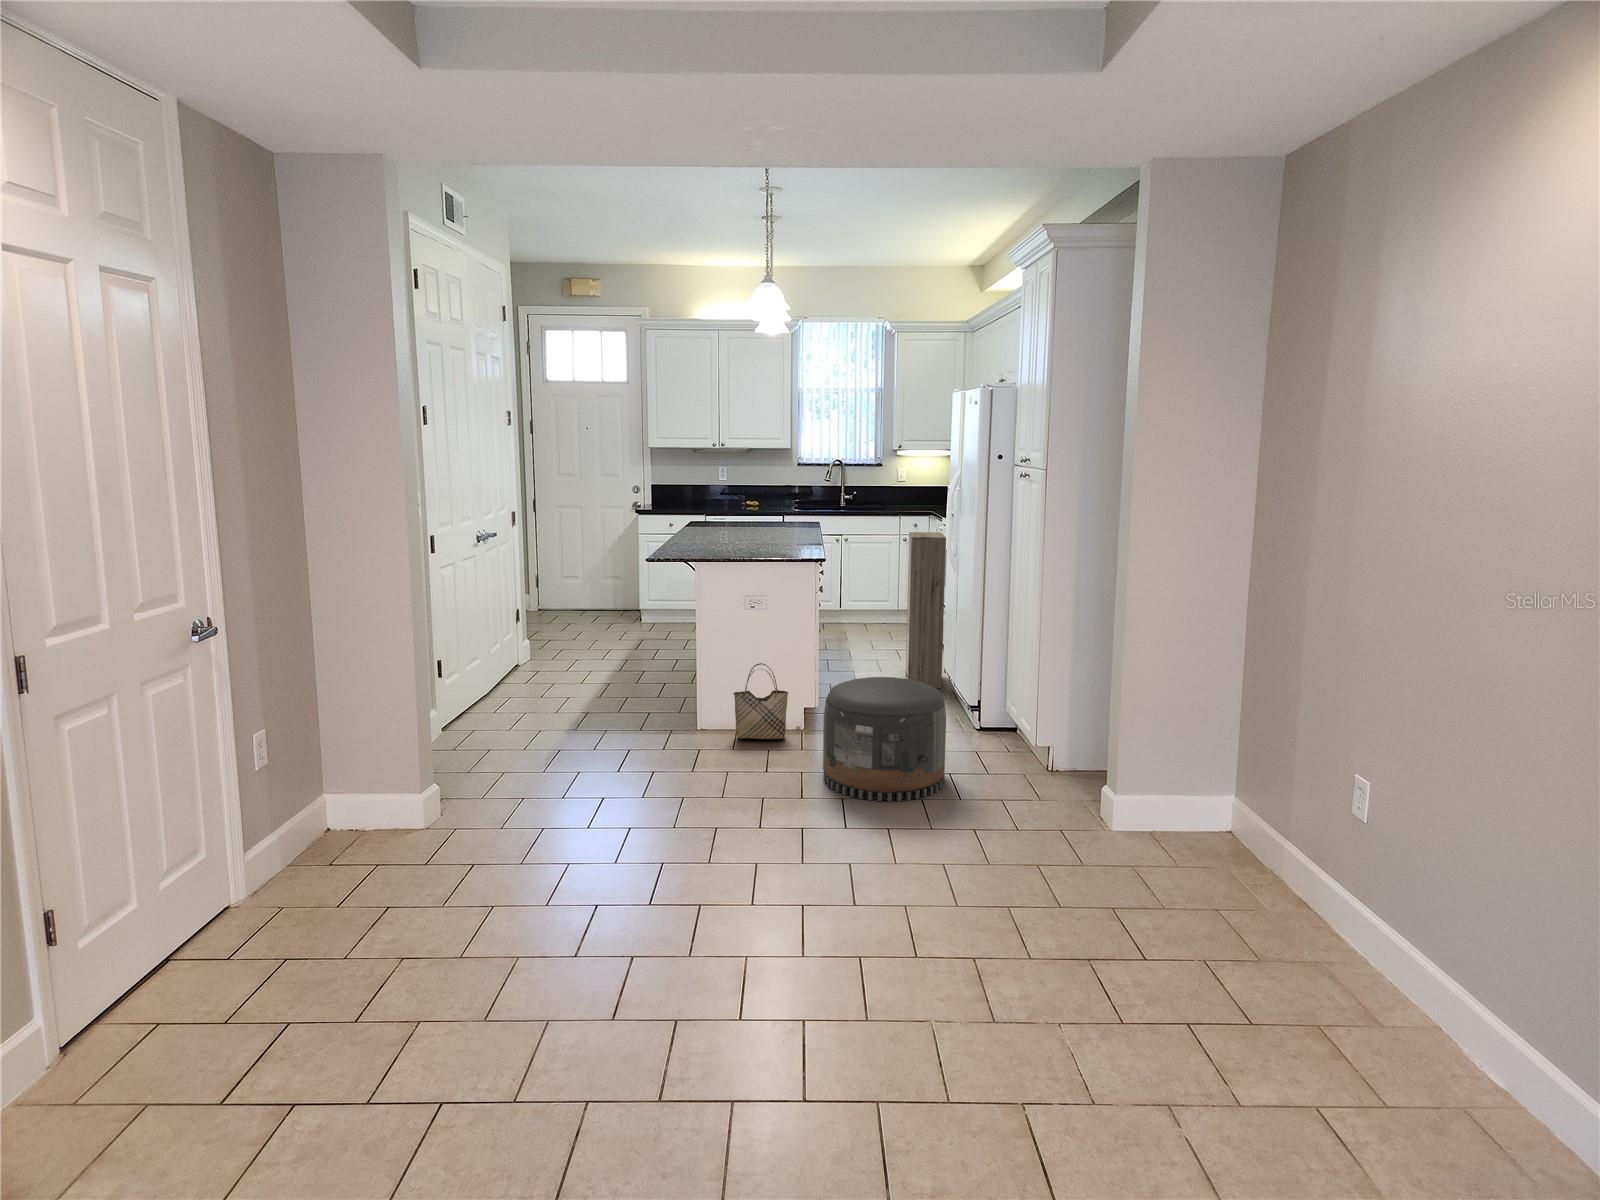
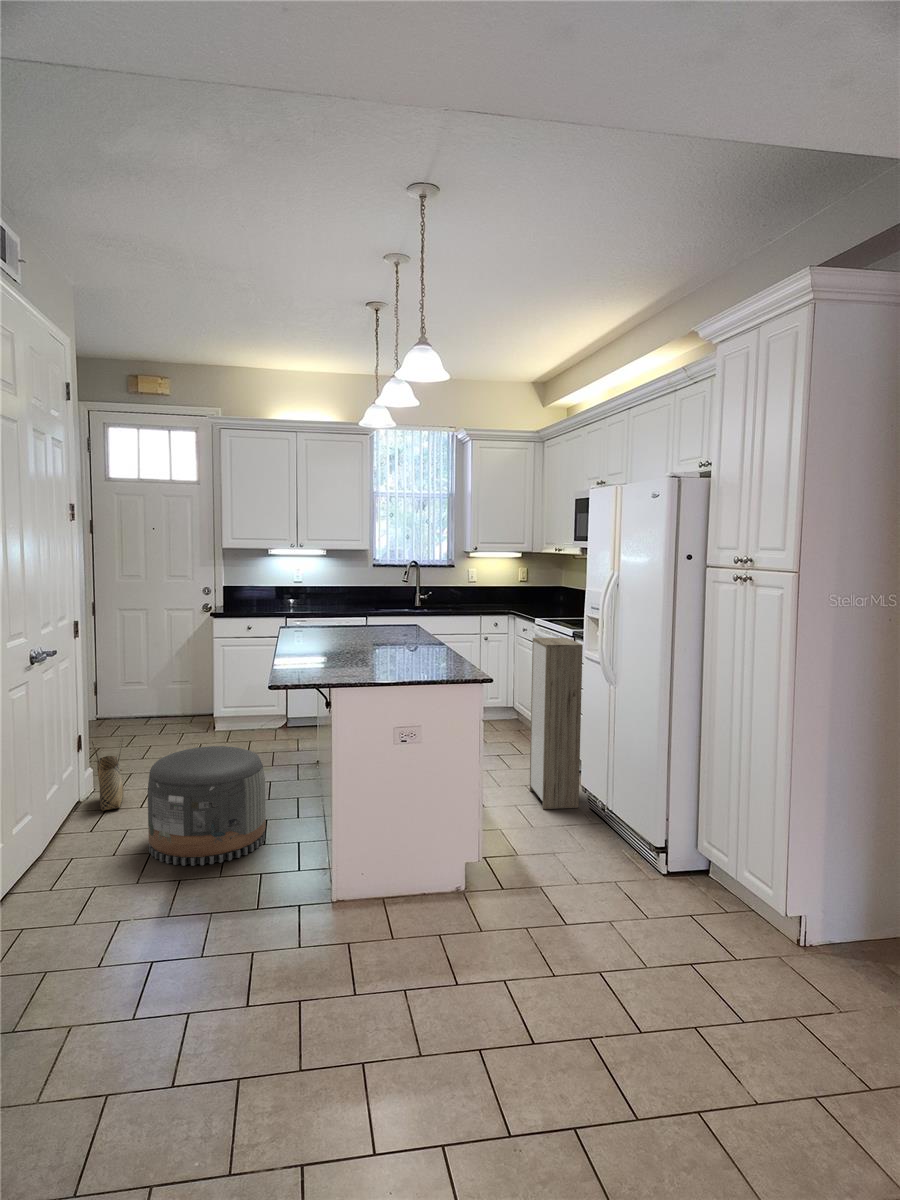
woven basket: present [733,663,788,739] -> present [92,736,124,810]
pouf: present [823,677,946,801] -> present [148,746,266,866]

